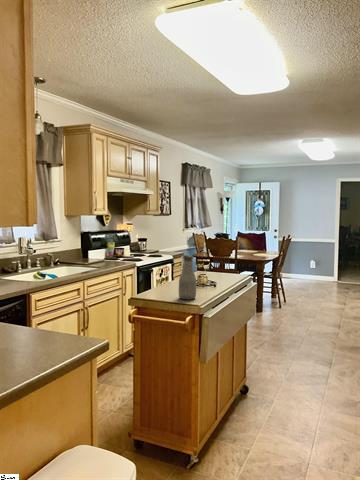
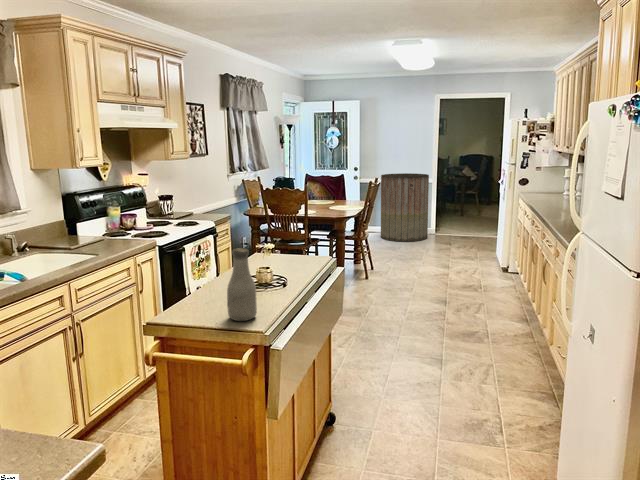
trash can: none [293,235,331,285] -> present [381,173,429,242]

